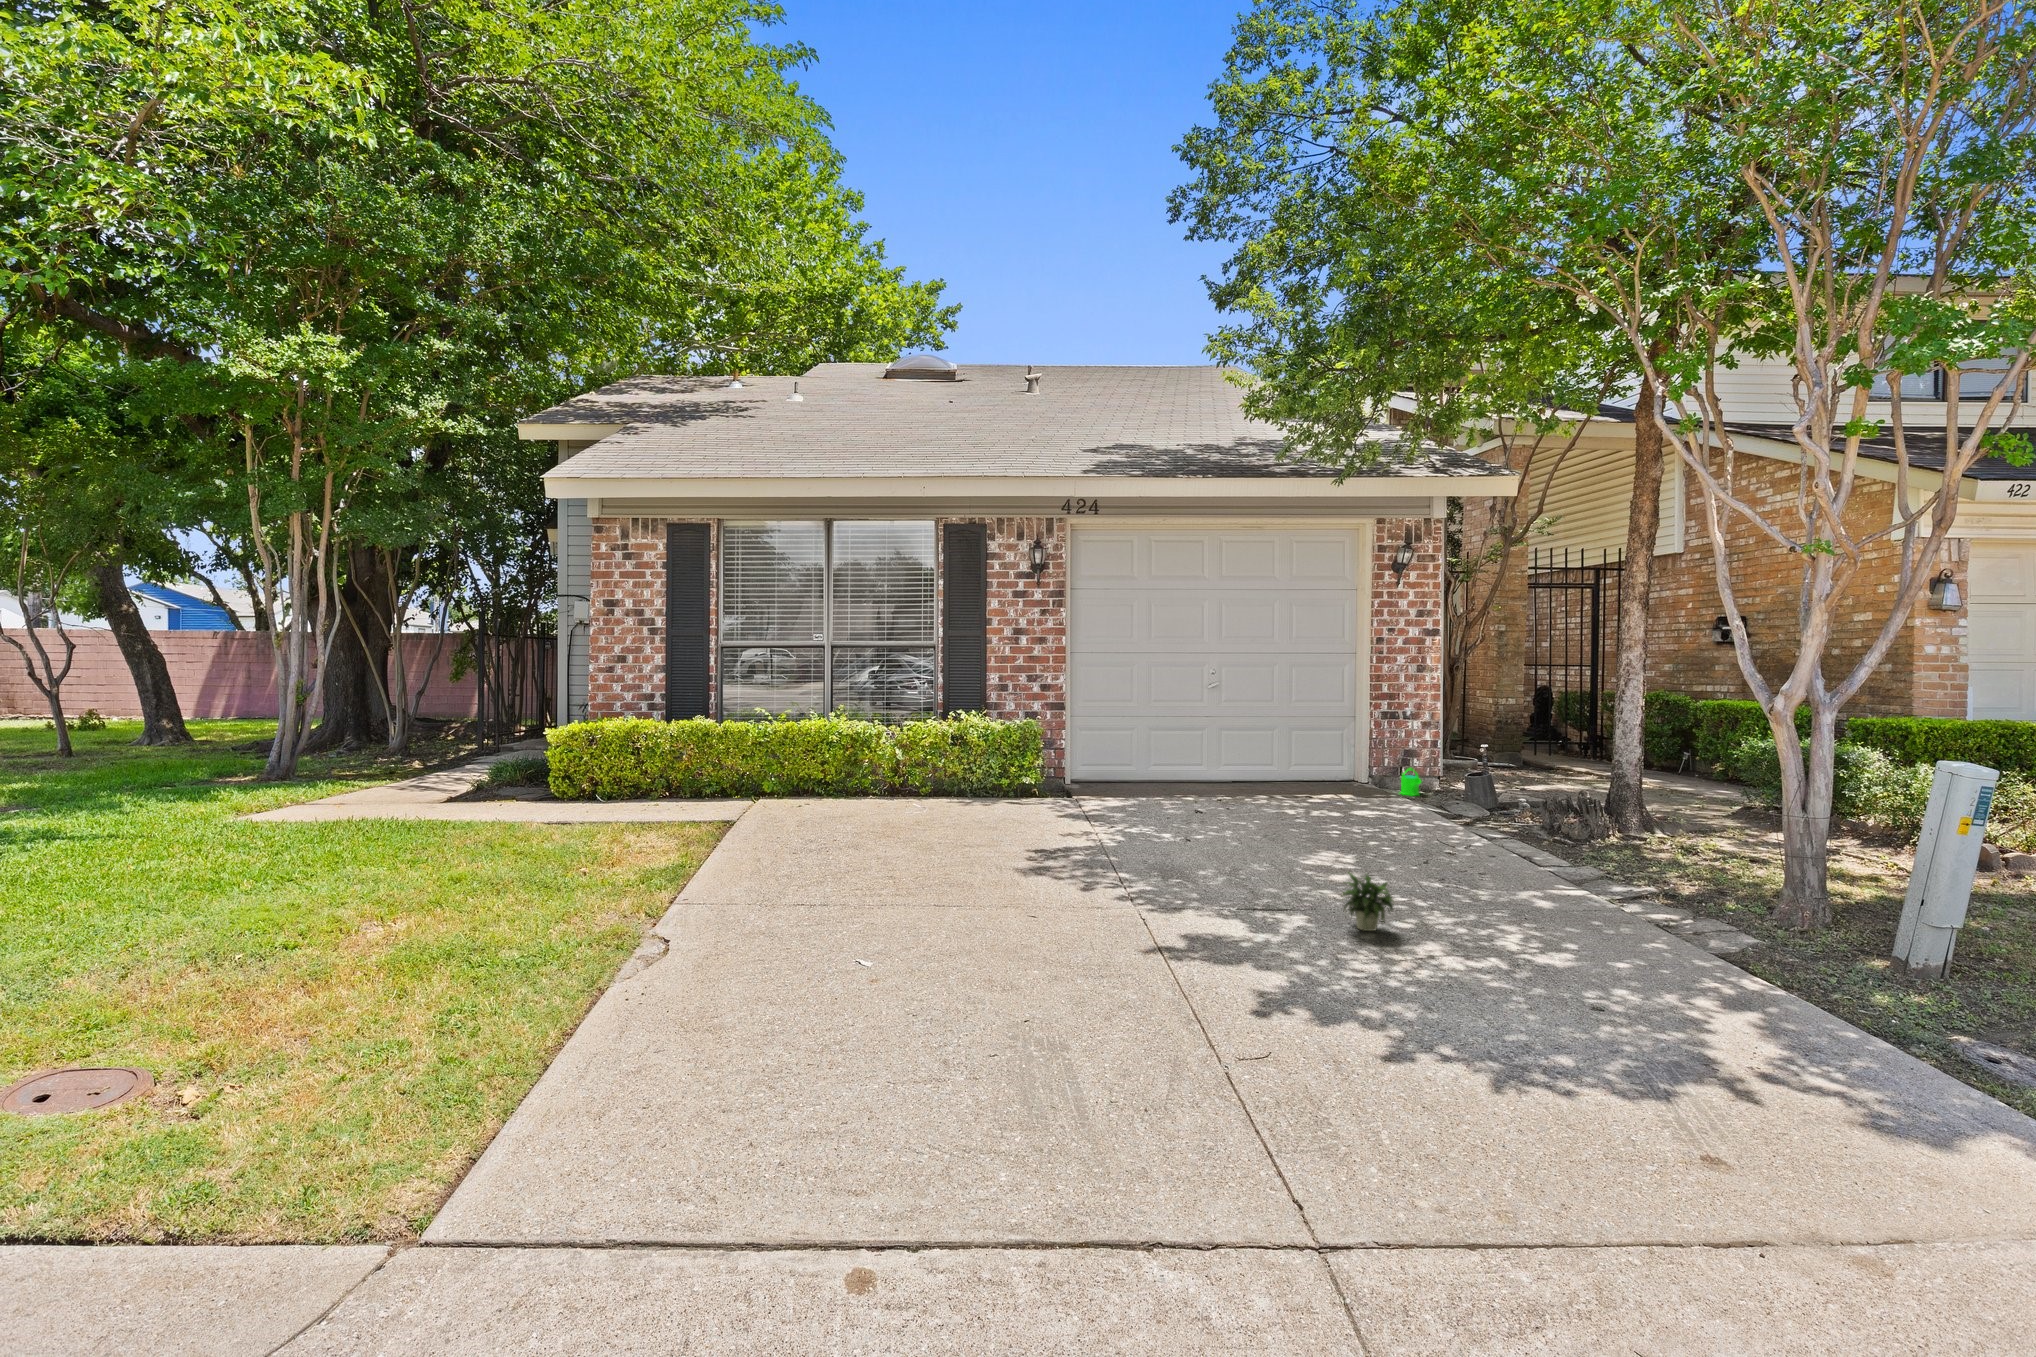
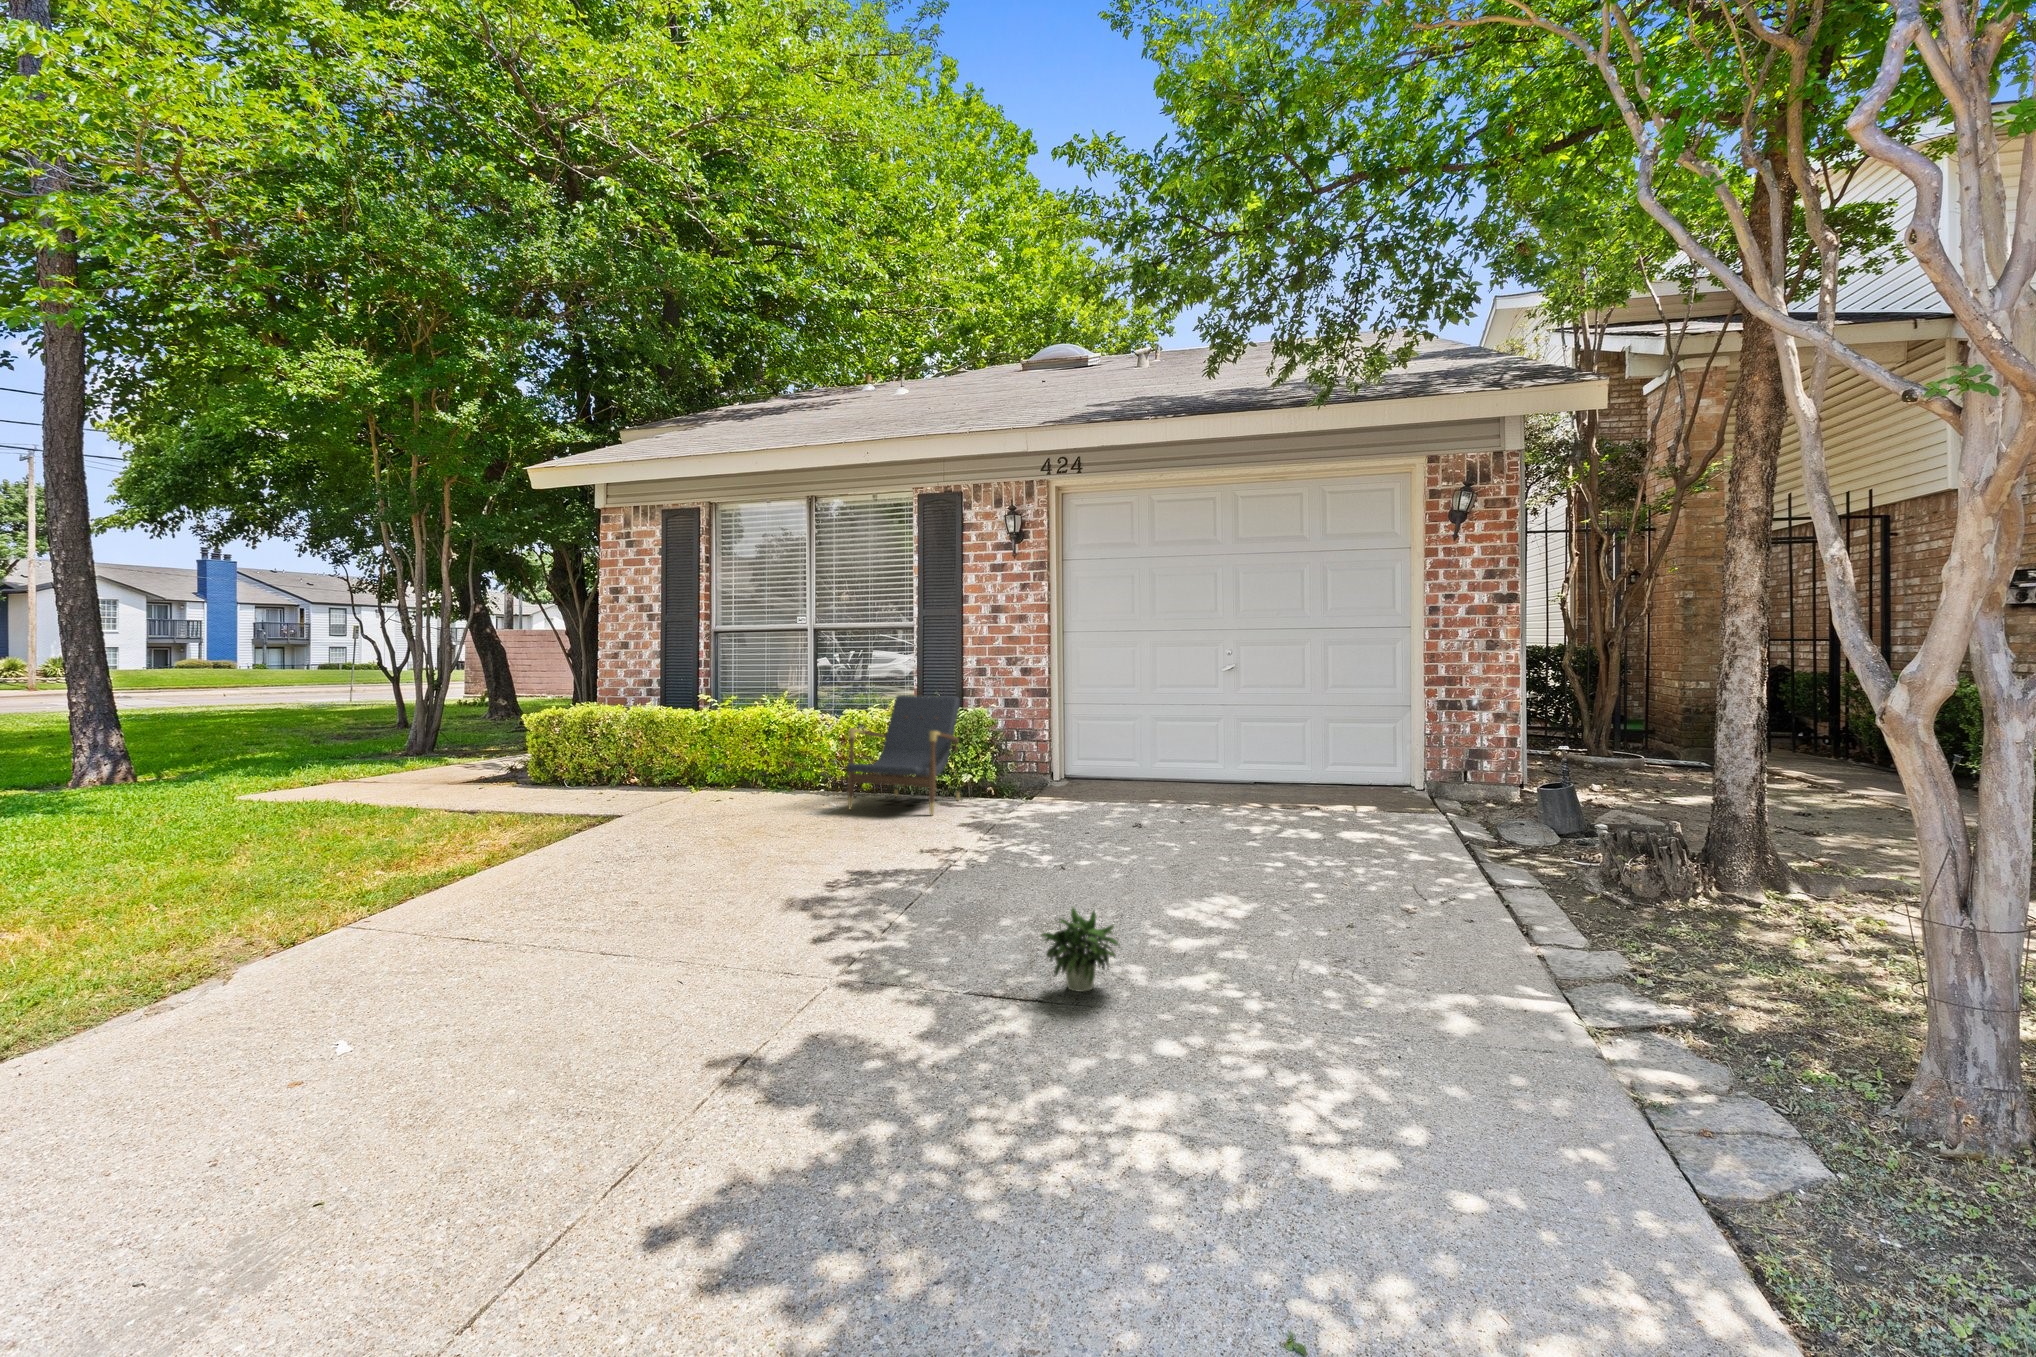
lounge chair: none [931,710,1020,816] -> present [847,695,960,815]
watering can: present [1400,768,1422,796] -> none [1458,774,1488,810]

